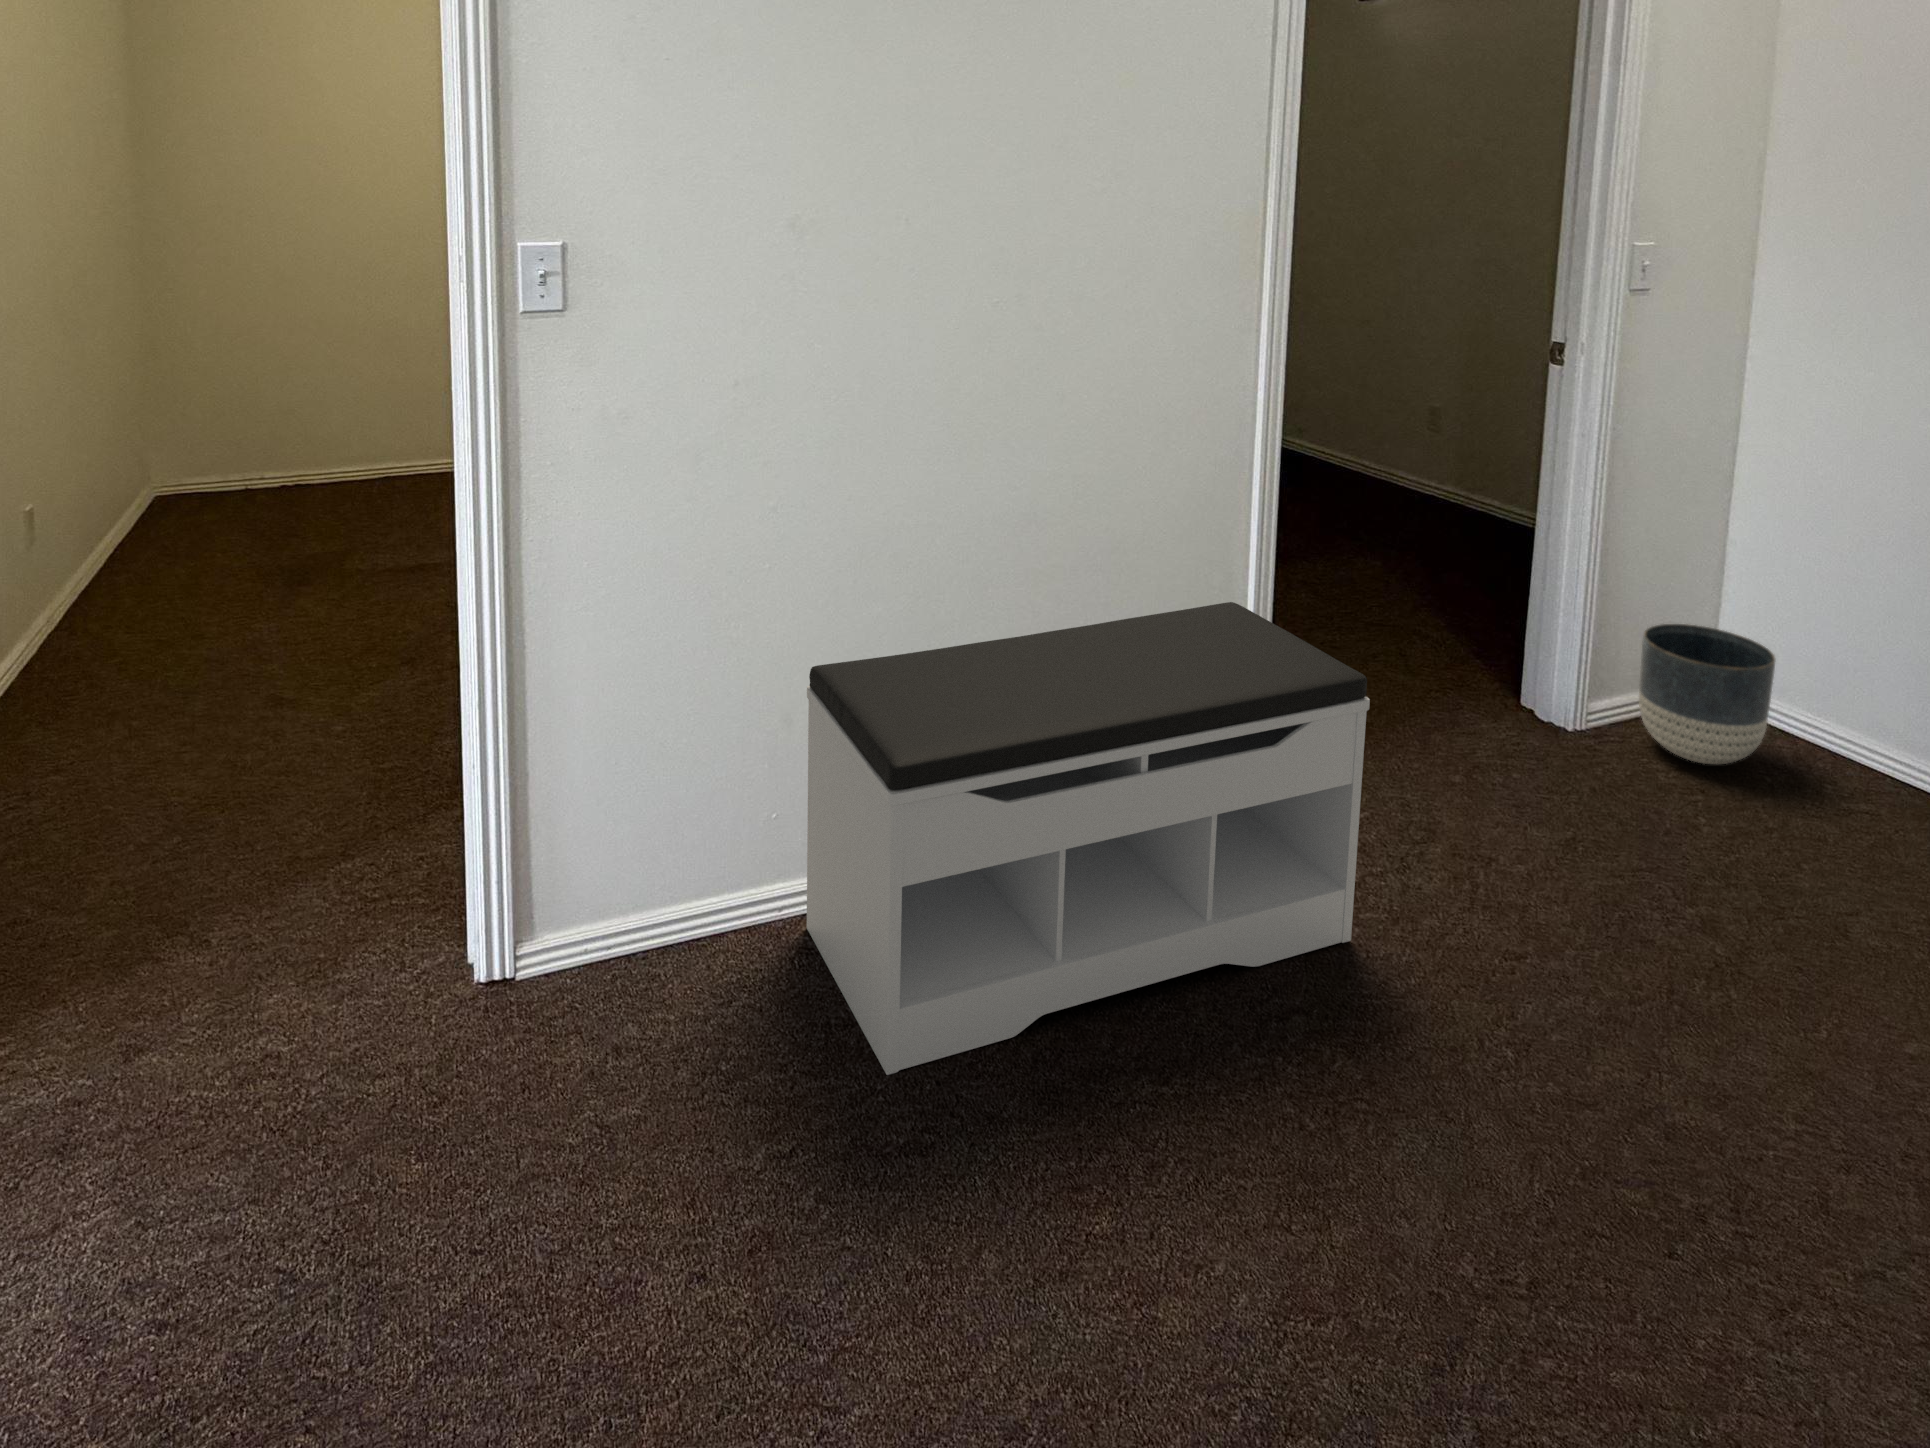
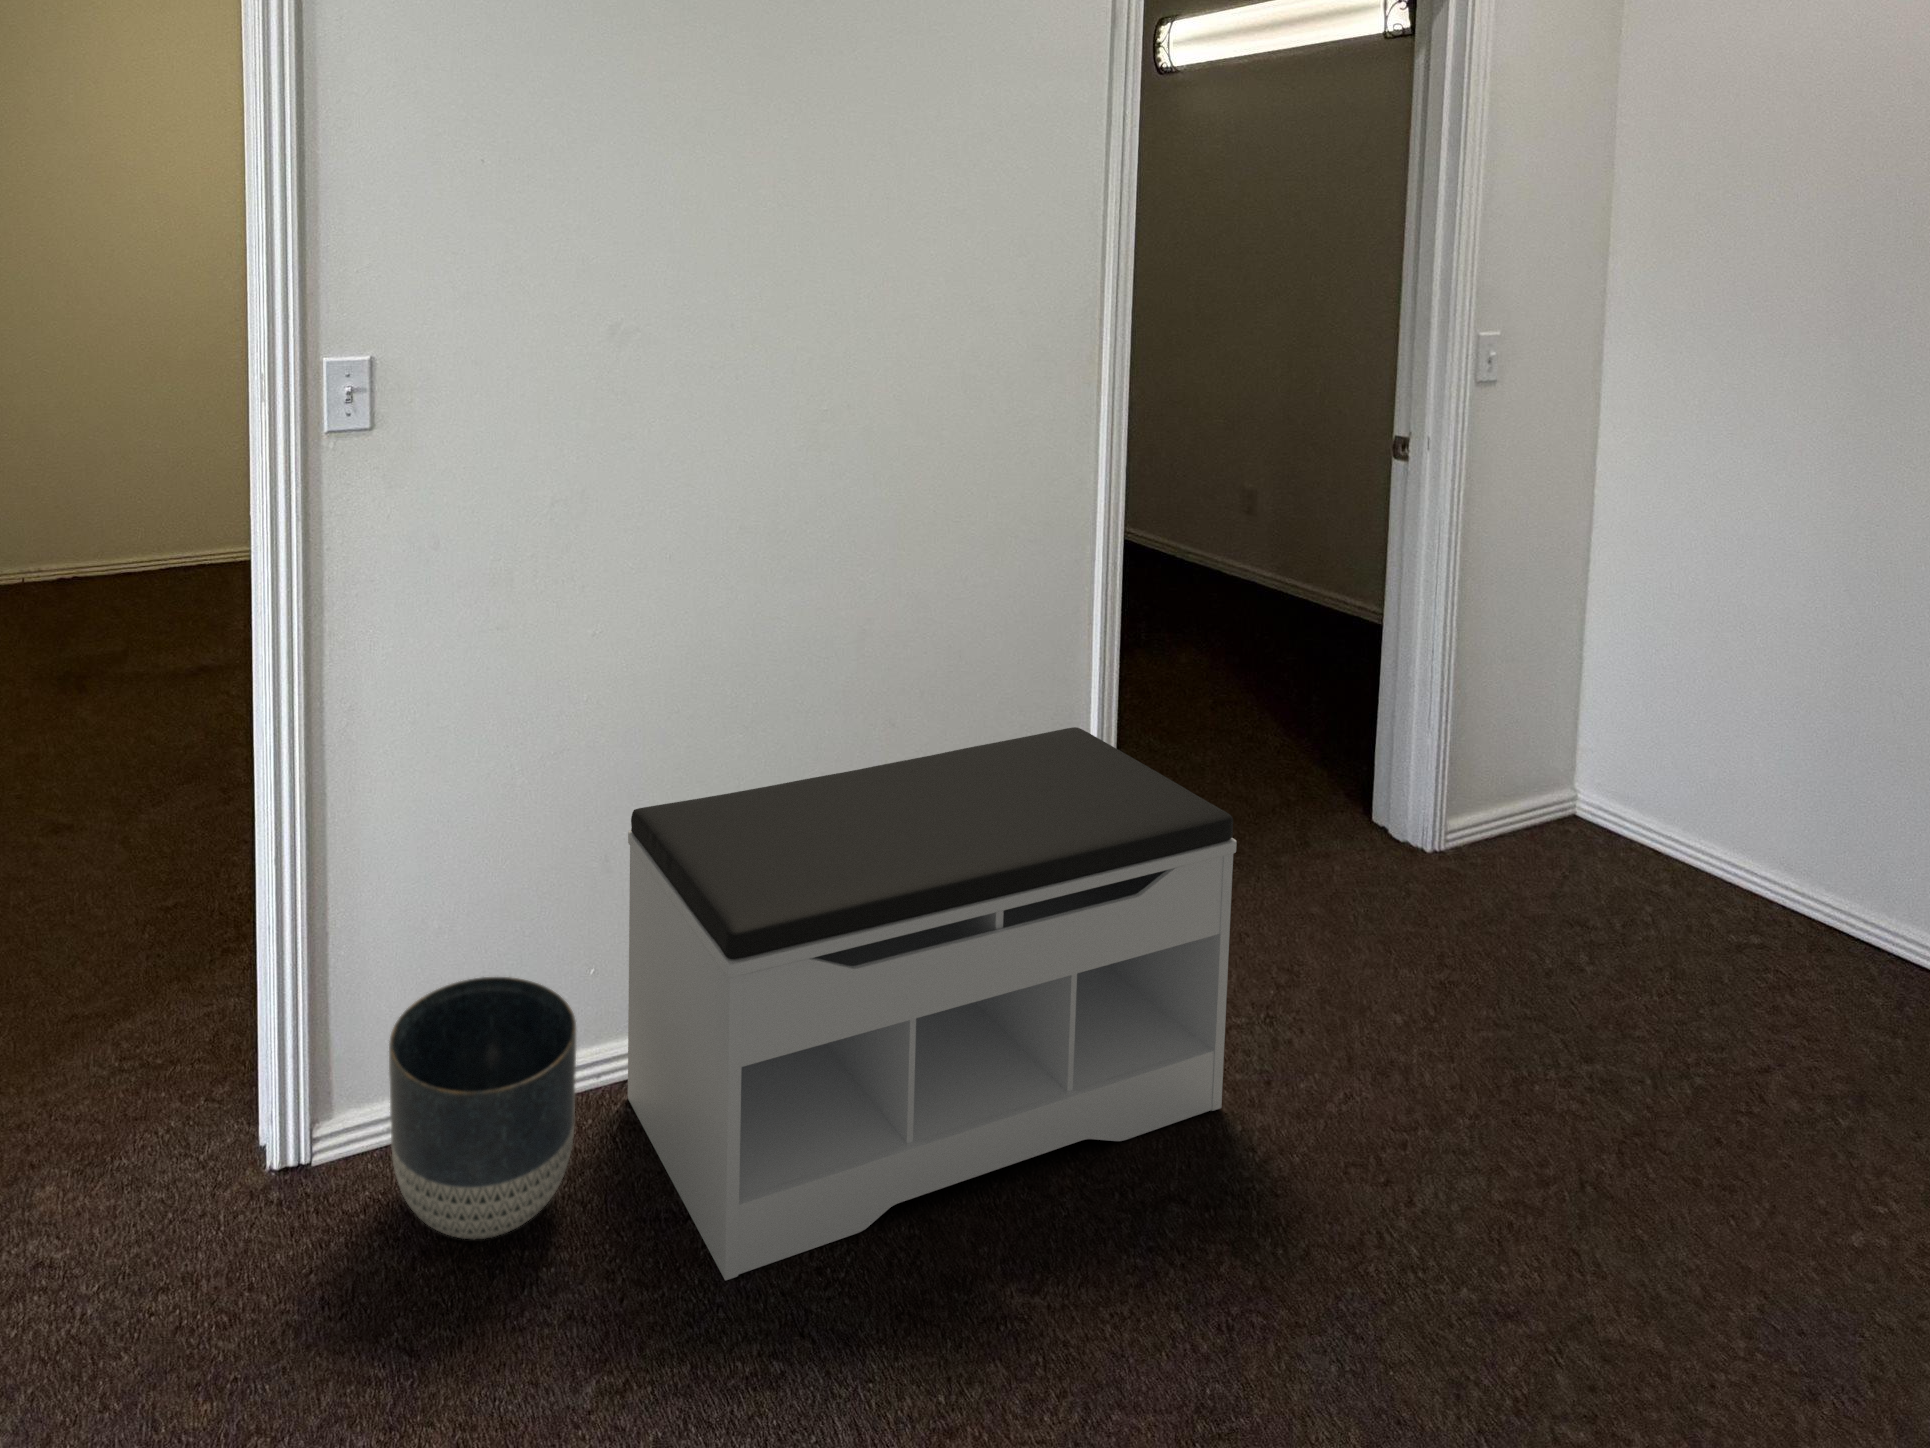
planter: present [1639,624,1776,765] -> present [389,977,576,1239]

